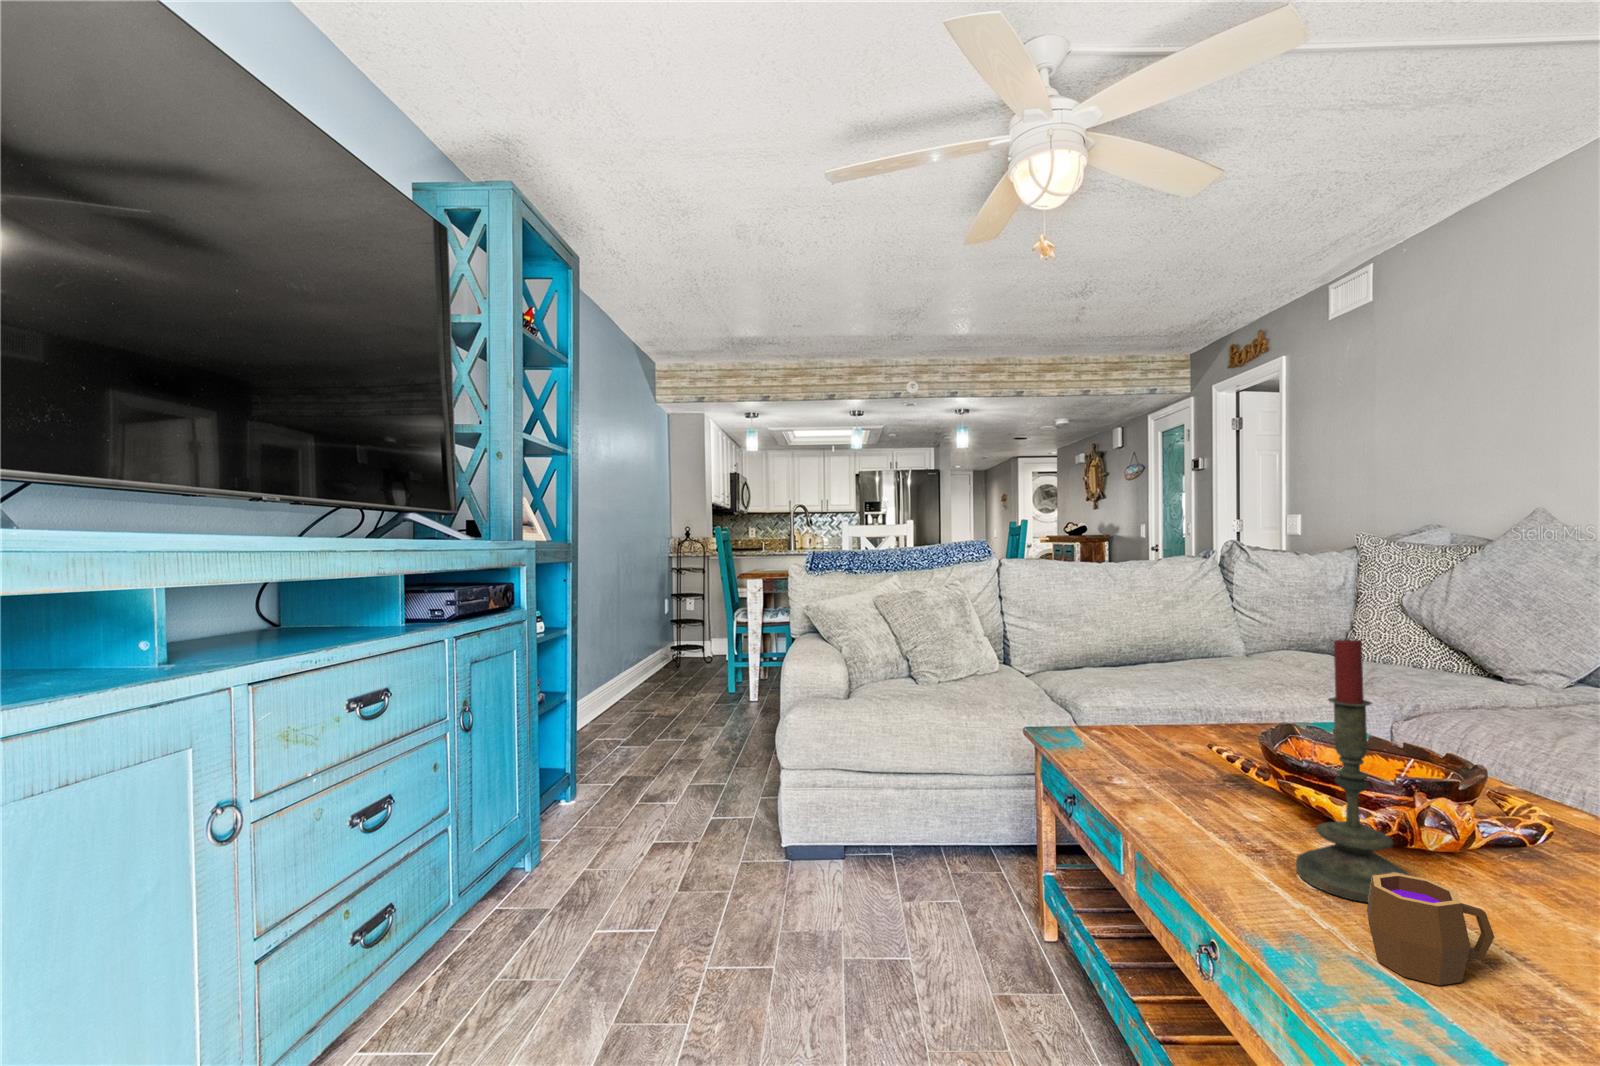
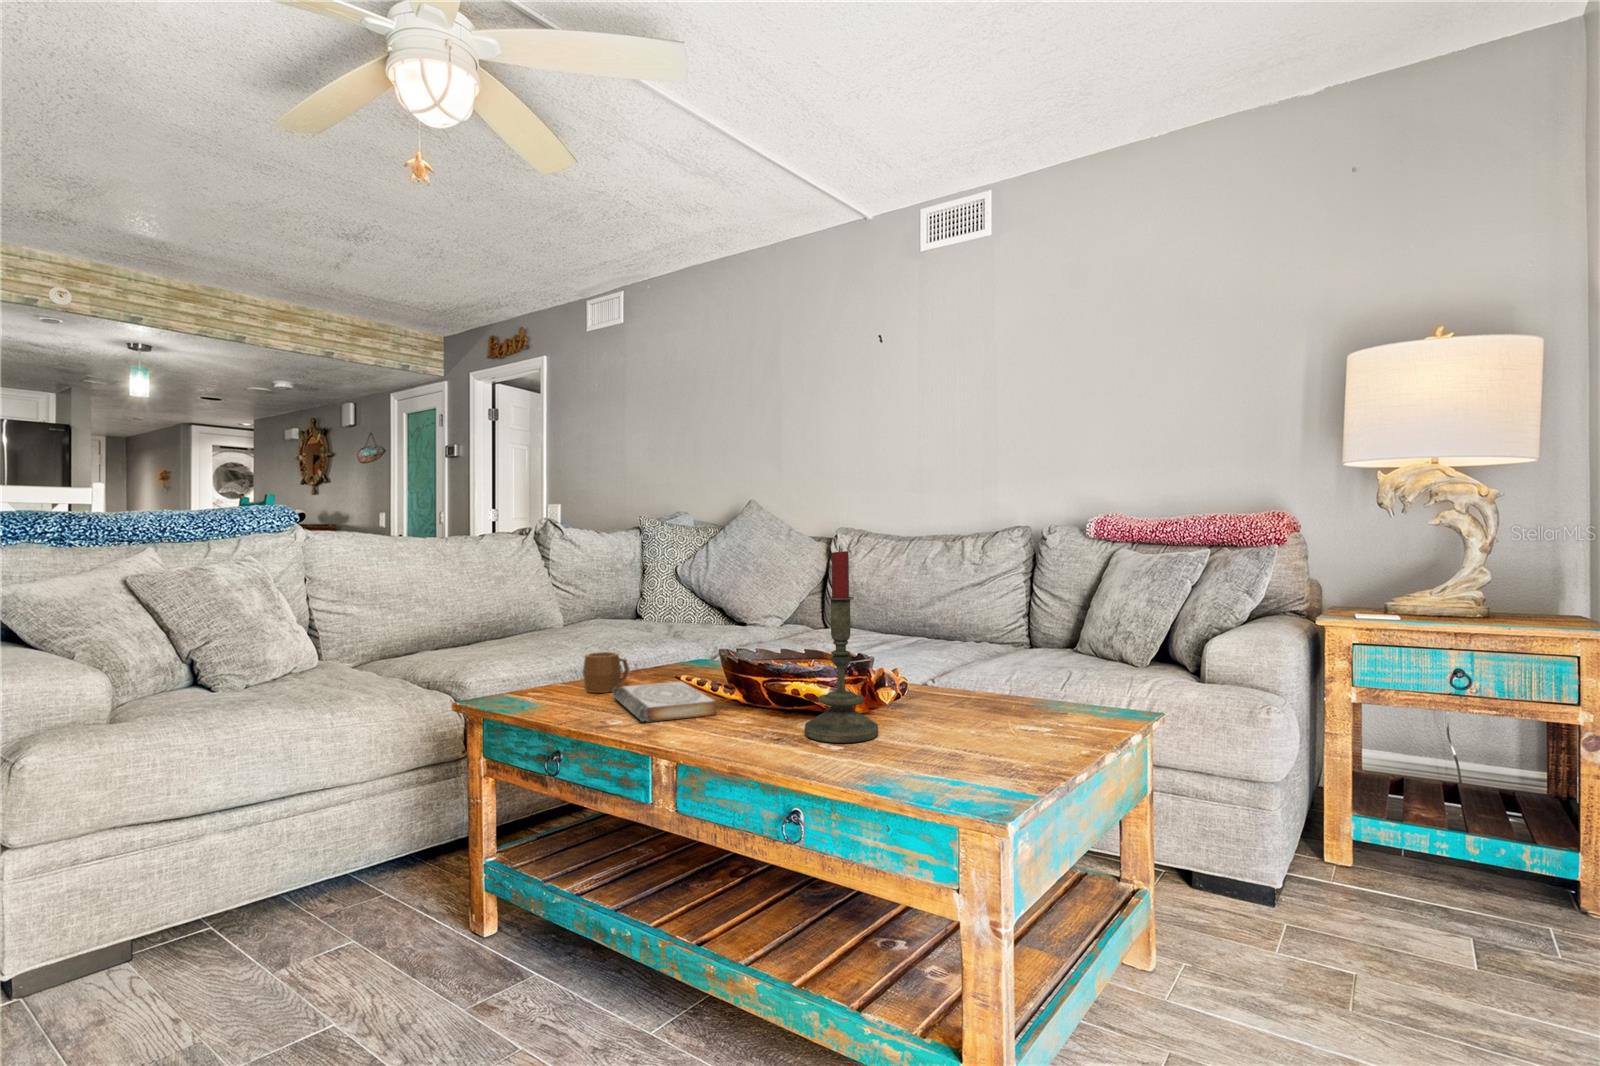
book: none [1133,745,1234,805] -> present [612,682,716,722]
mug: present [1367,873,1494,985] -> present [583,652,629,693]

